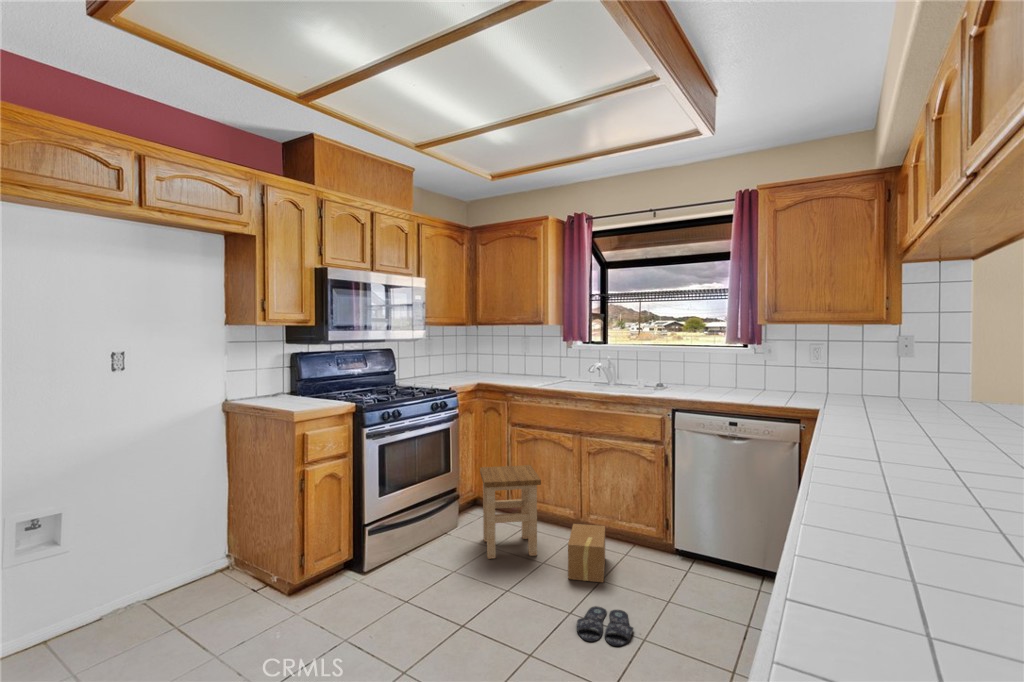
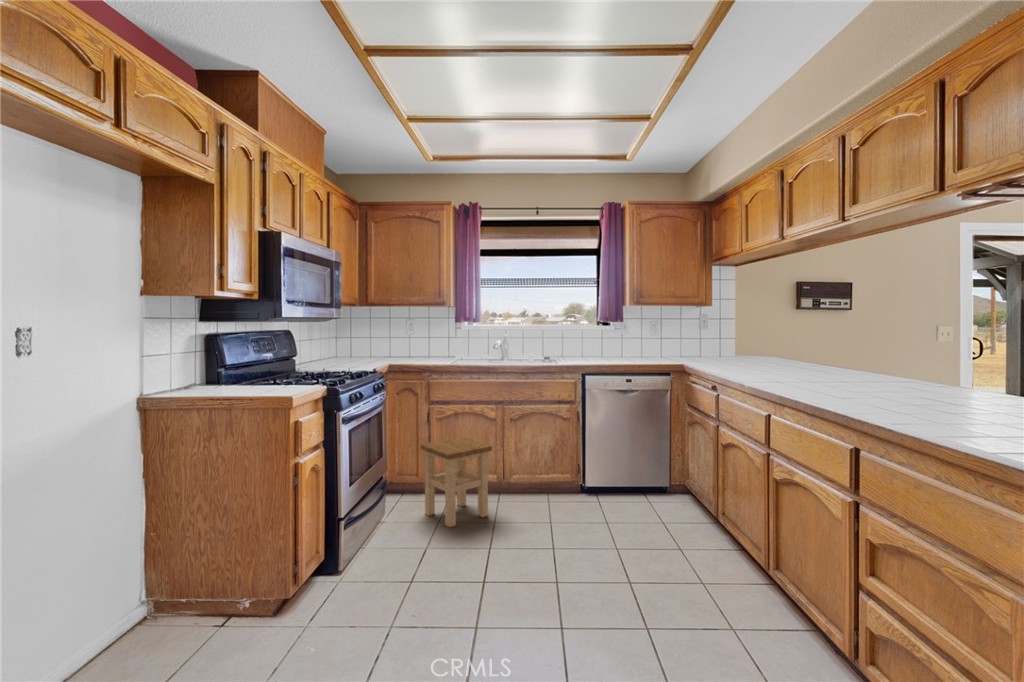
cardboard box: present [568,524,605,582] -> none [515,479,560,526]
slippers: present [577,606,633,646] -> none [571,536,619,561]

